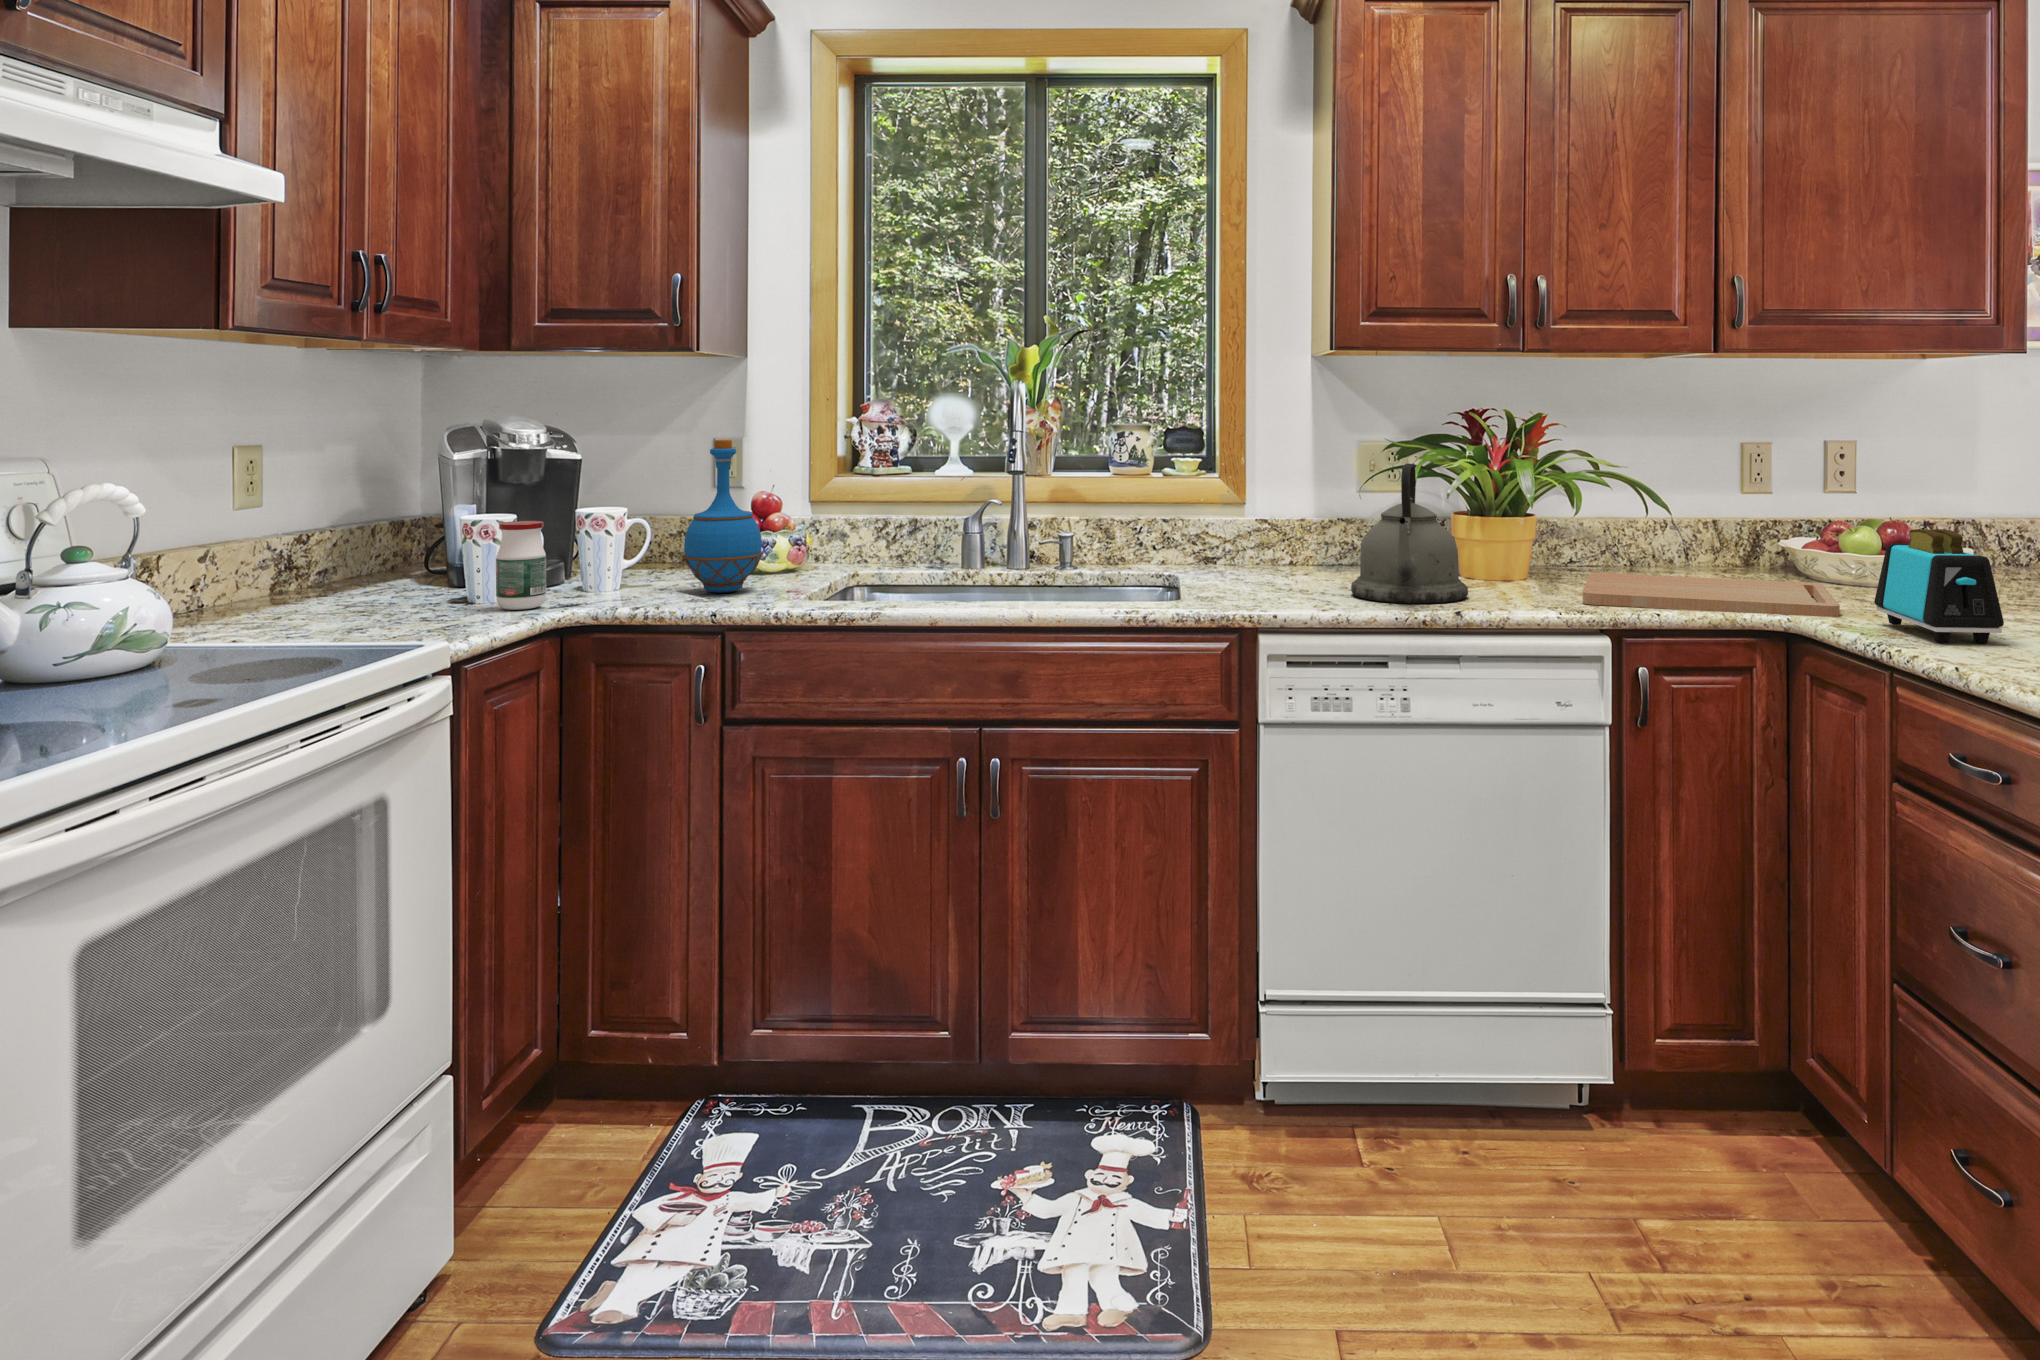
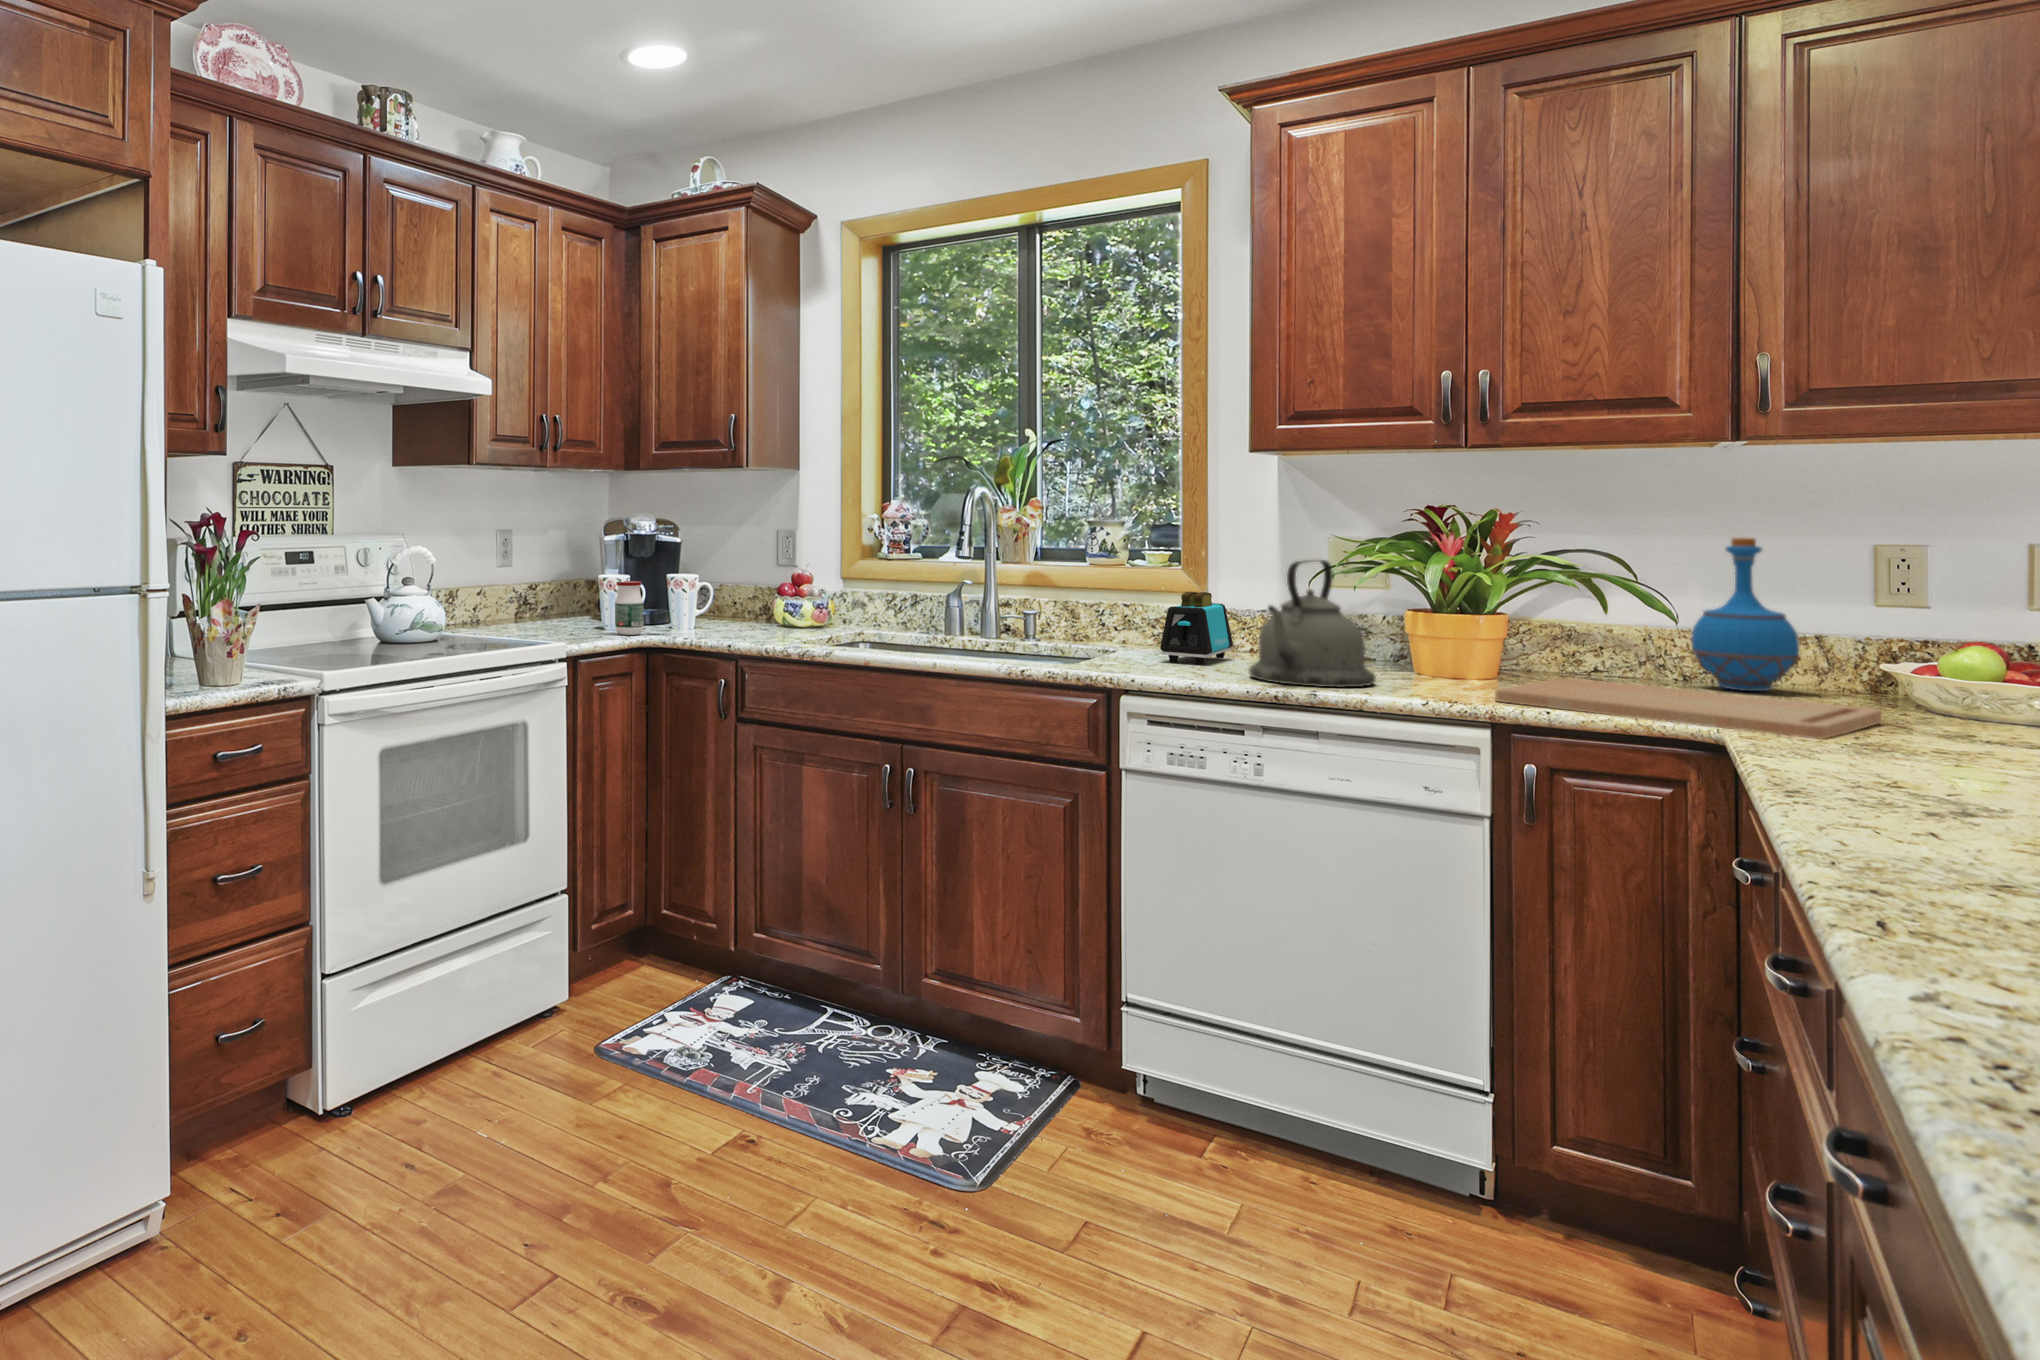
bottle: present [683,440,762,593] -> present [1692,538,1801,691]
toaster: present [1875,529,2004,643] -> present [1160,592,1233,665]

